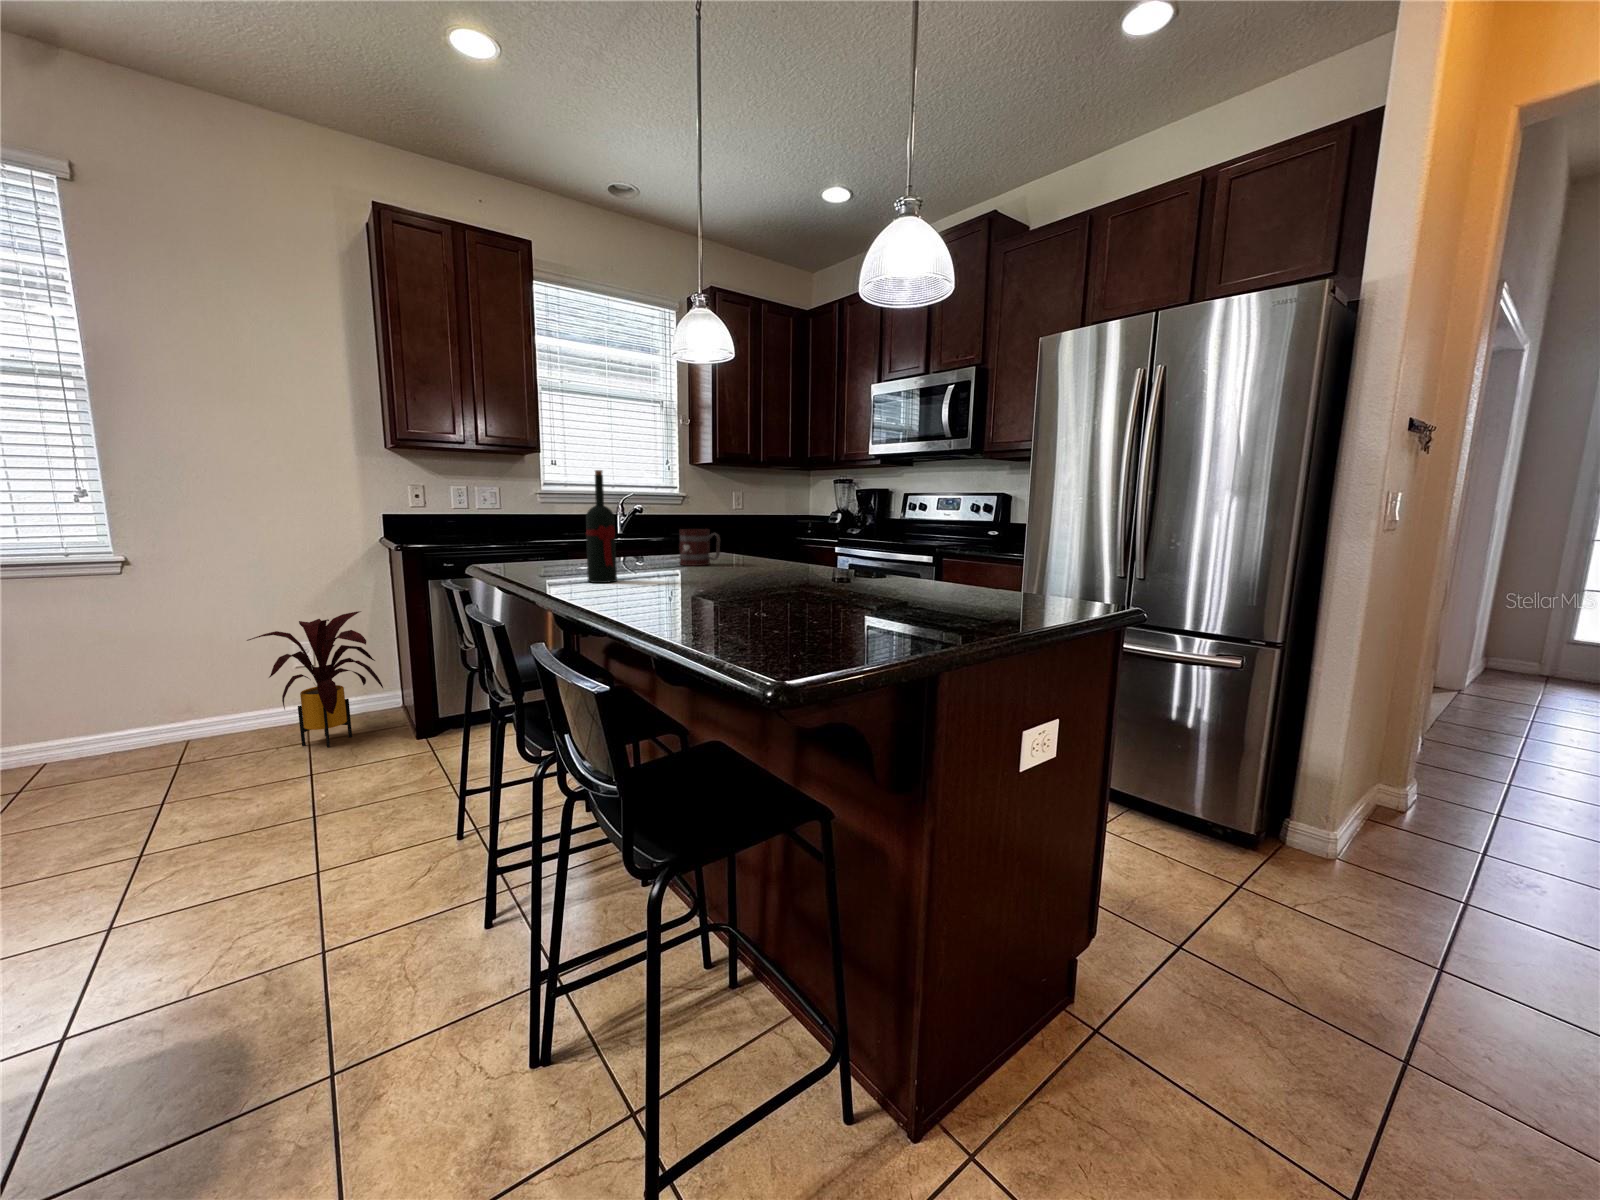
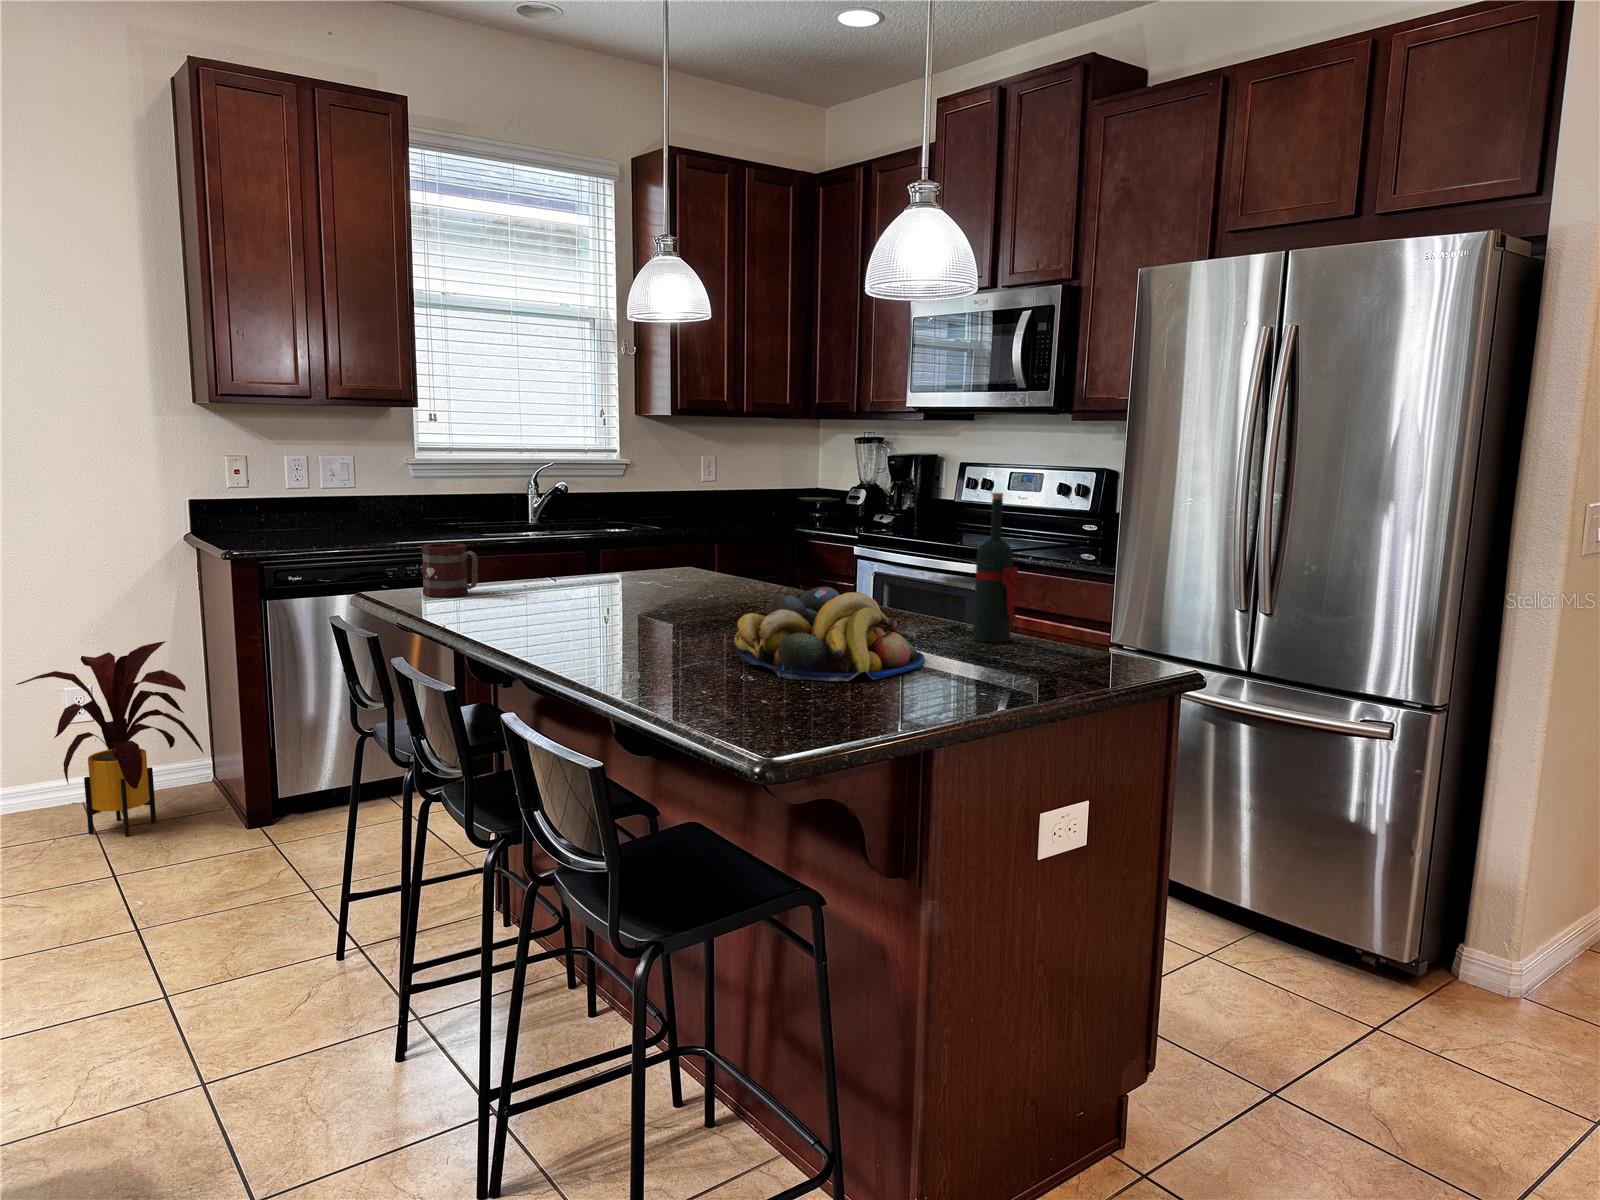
wine bottle: present [586,470,617,583] -> present [973,493,1018,643]
mug: present [679,529,720,566] -> present [421,543,478,597]
fruit bowl: none [750,545,909,618] -> present [734,587,925,681]

